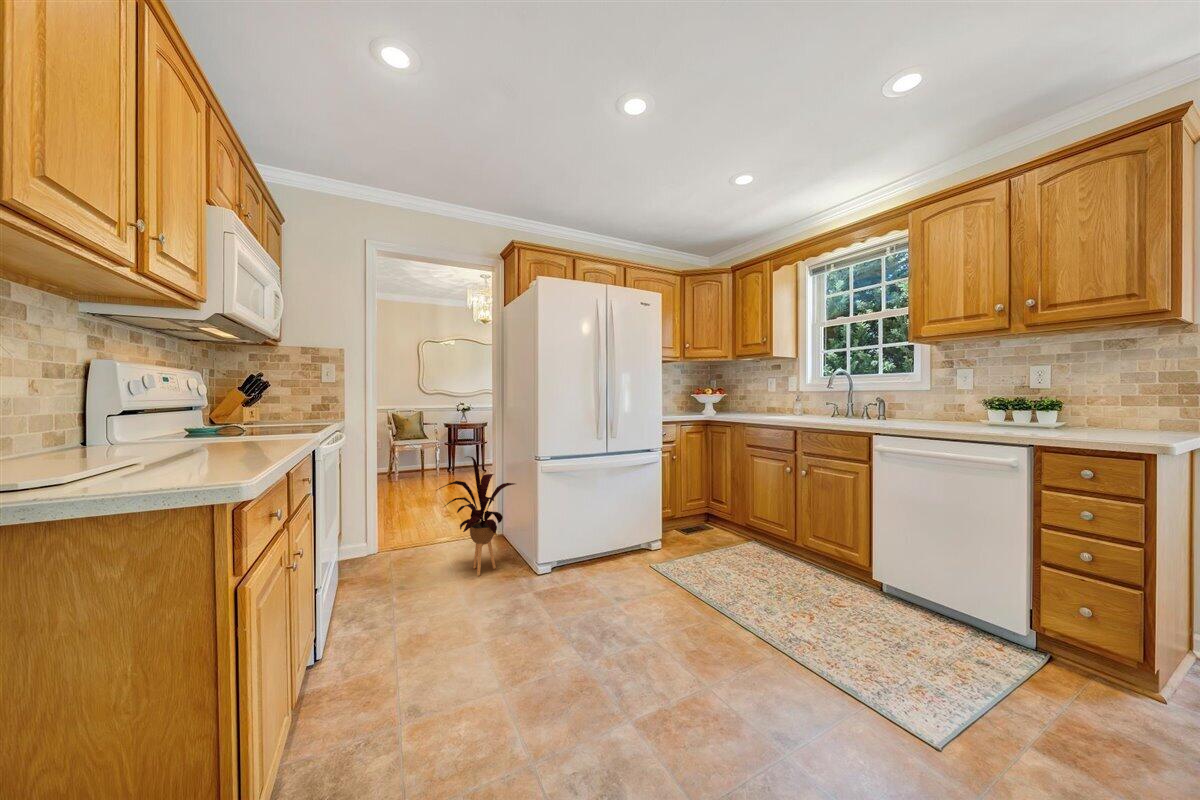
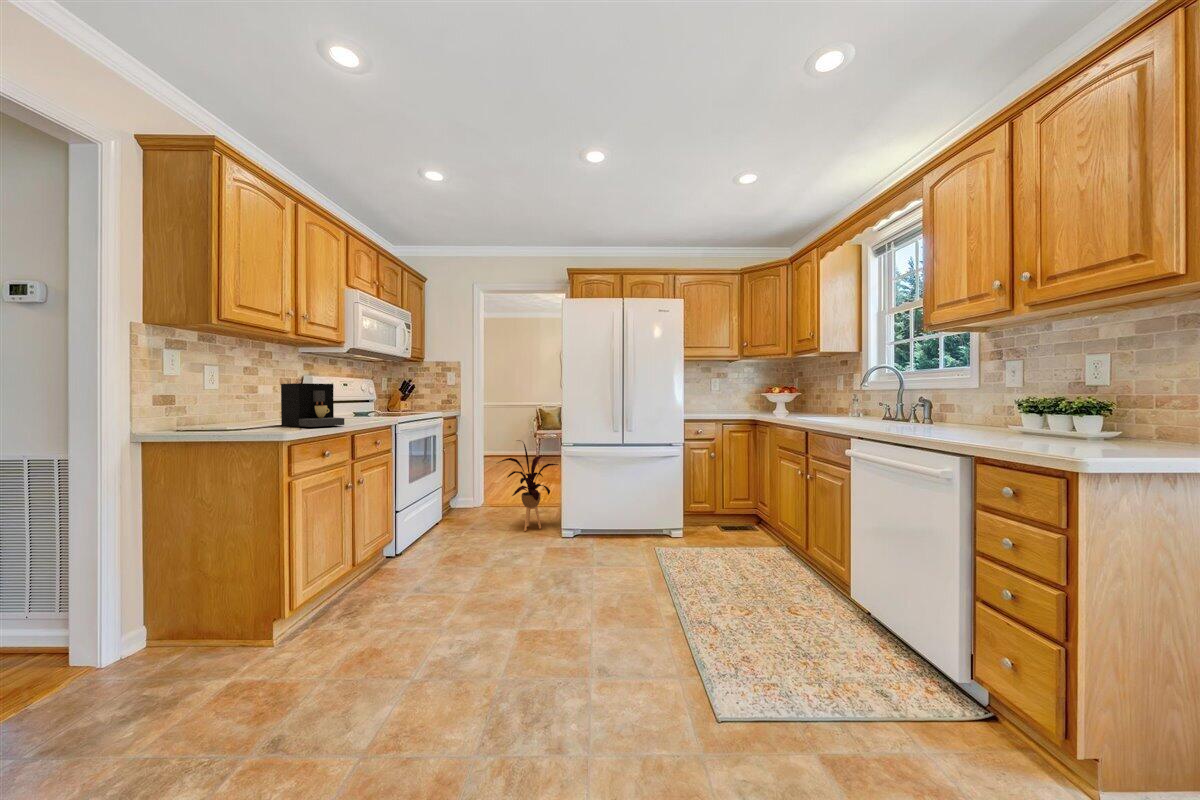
coffee maker: none [83,372,260,462] -> present [281,383,344,427]

